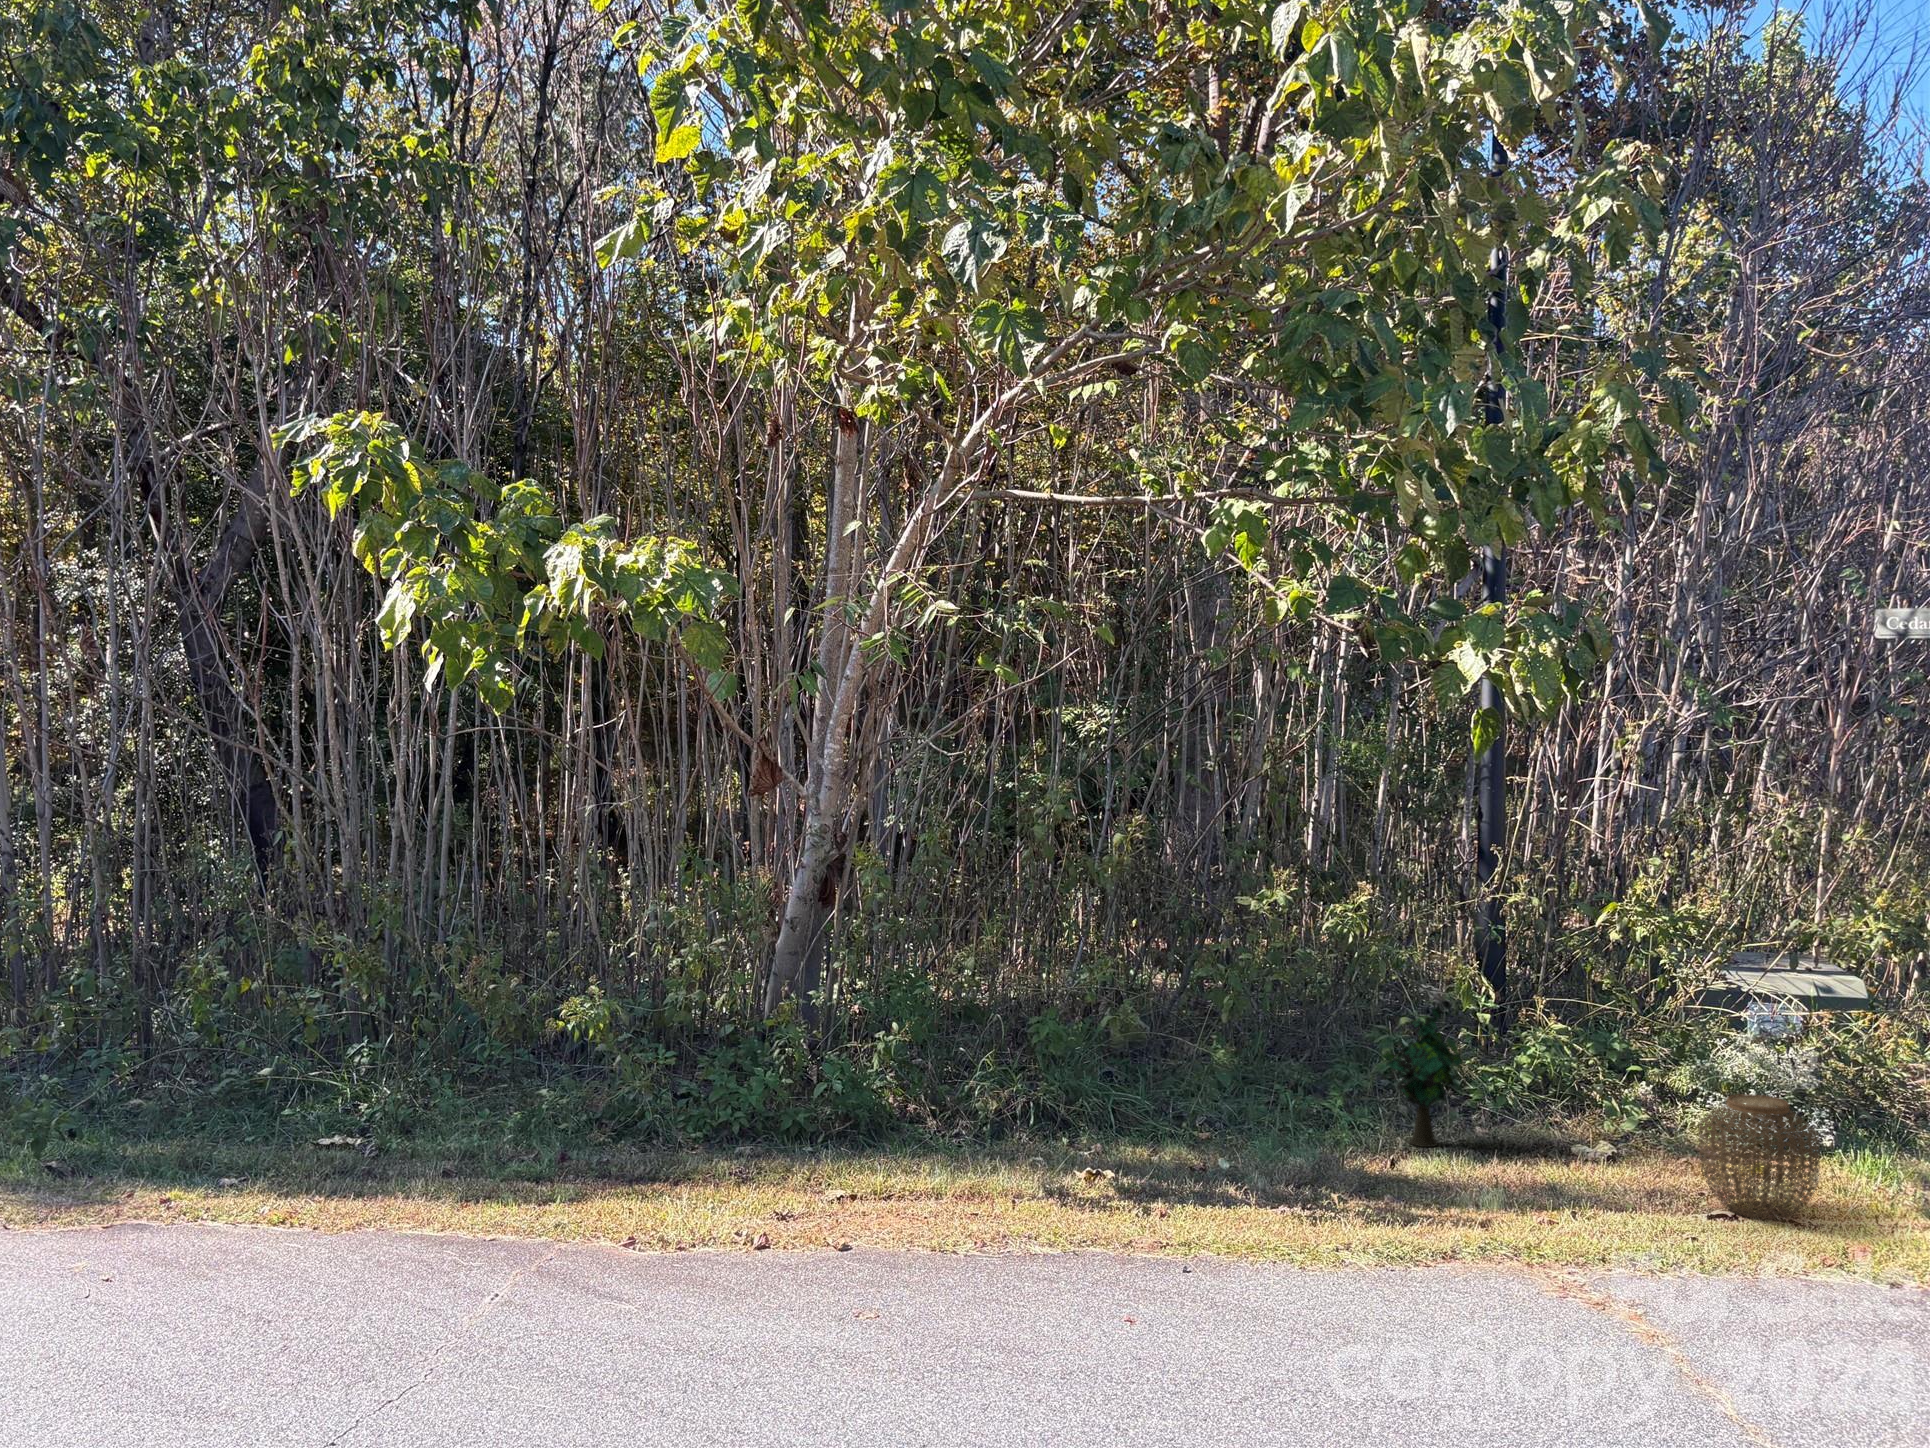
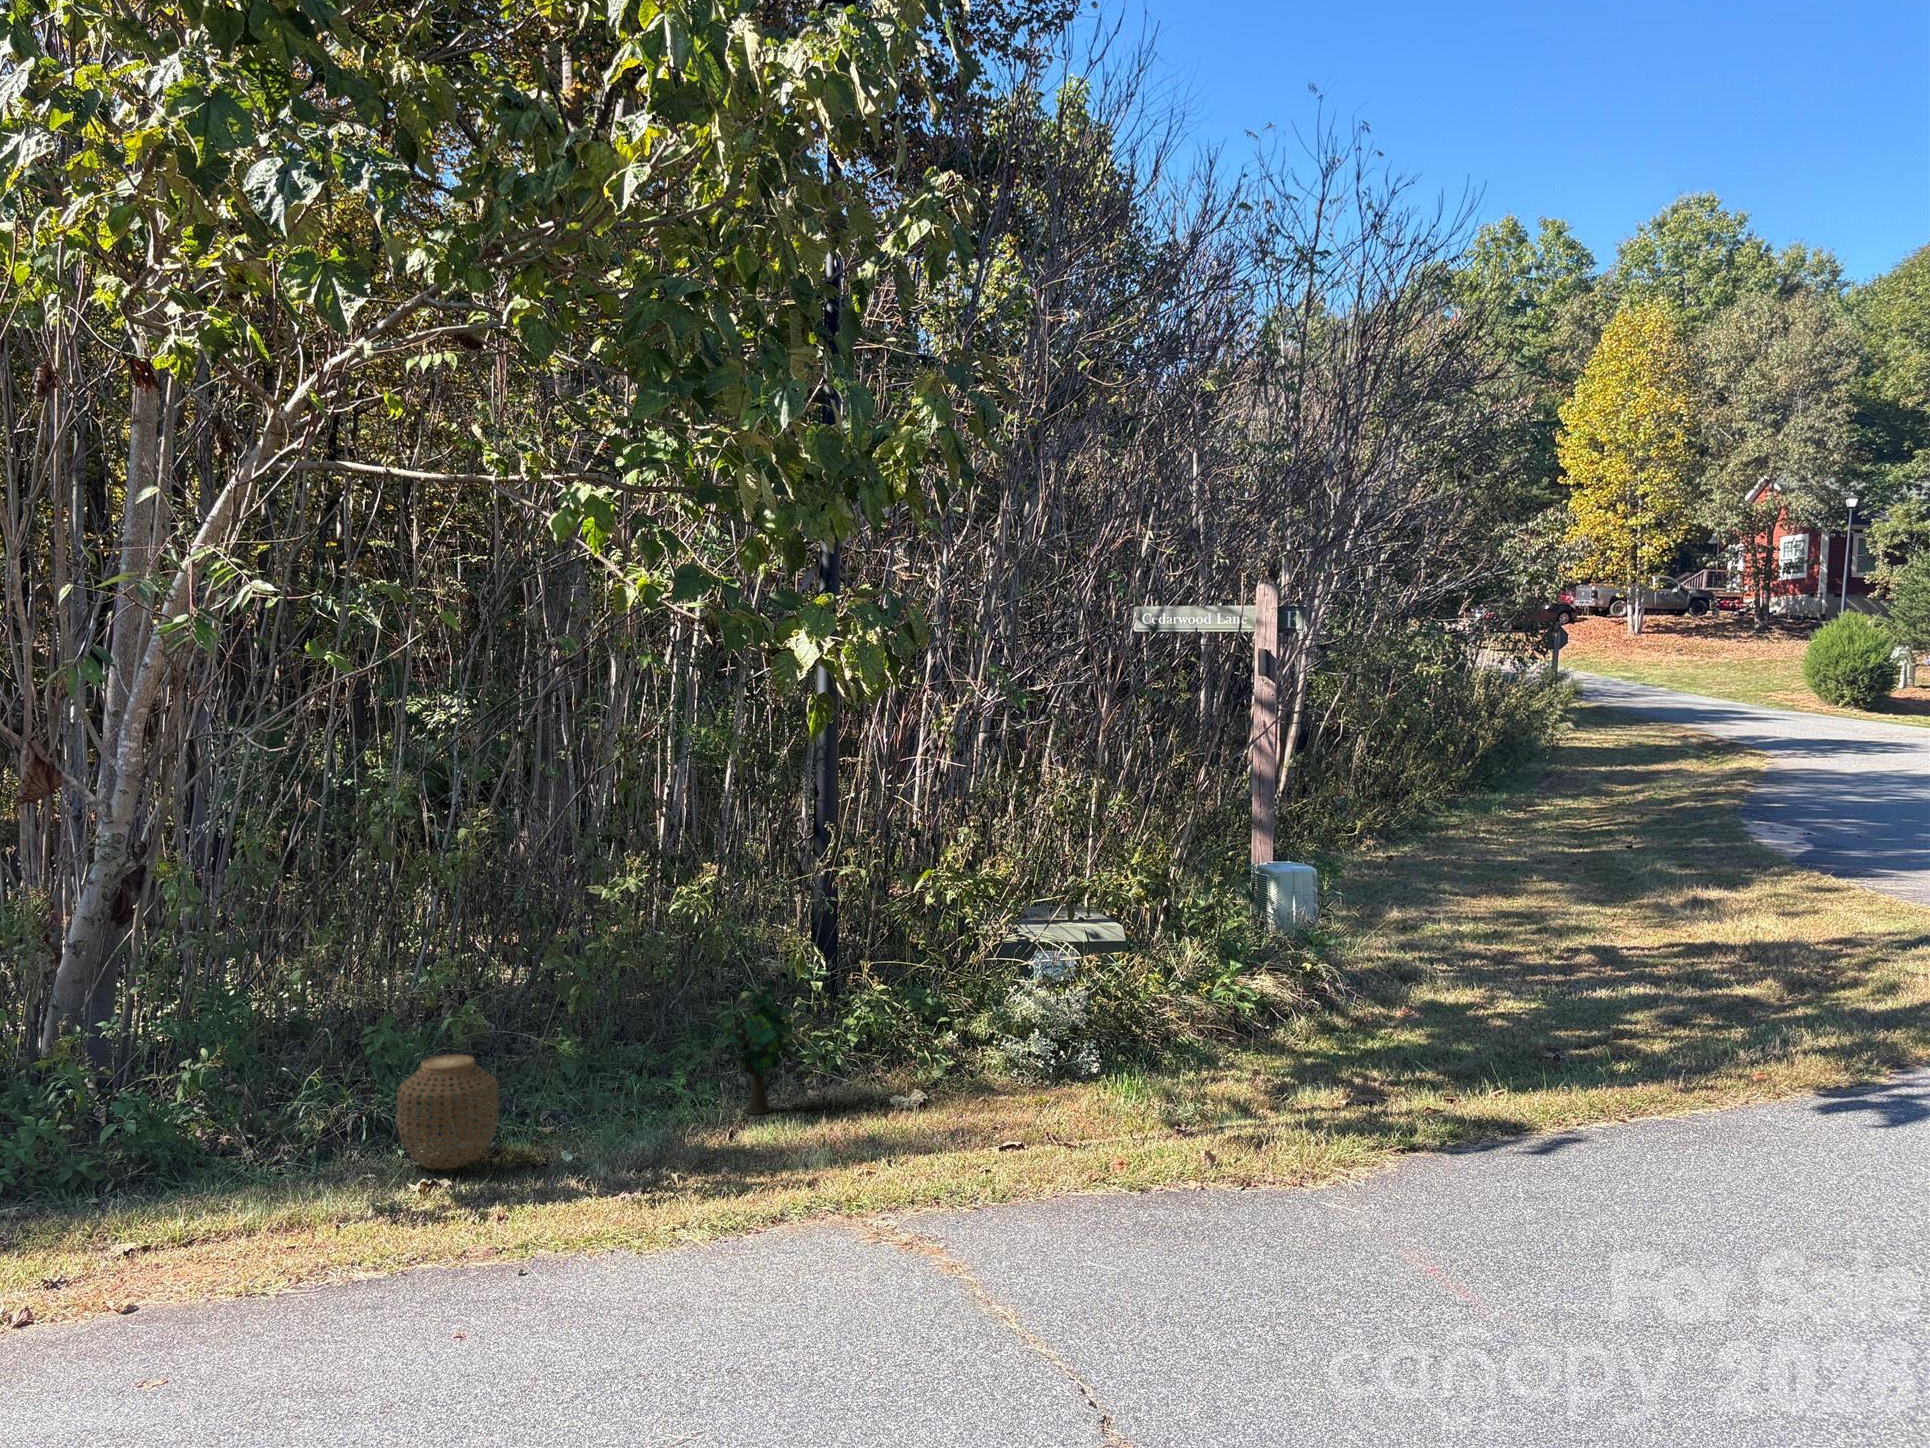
woven basket: present [1699,1094,1819,1219] -> present [397,1055,499,1169]

